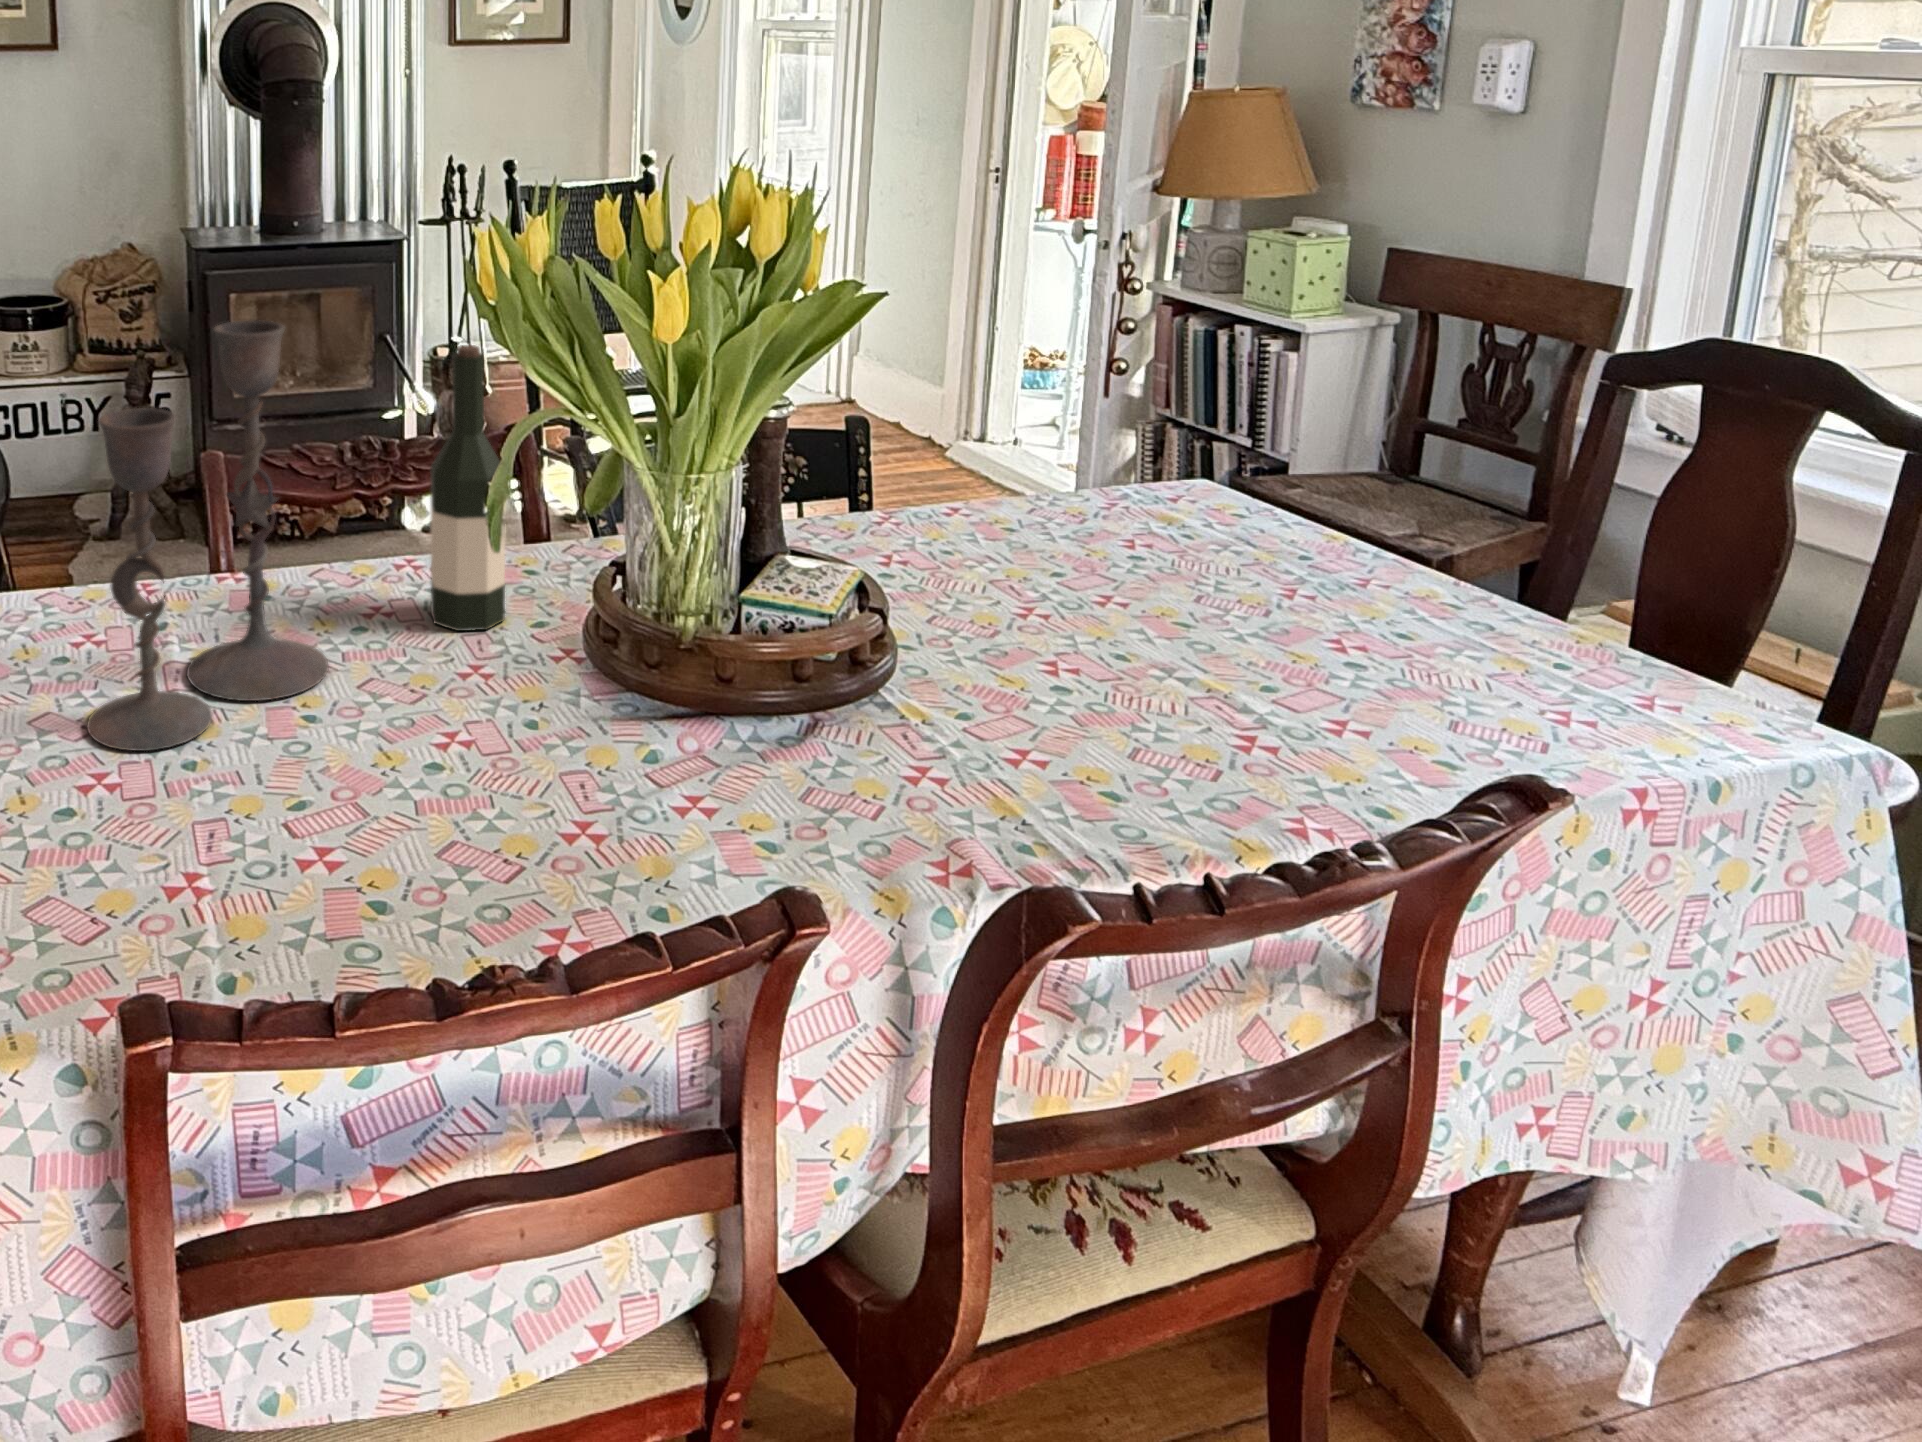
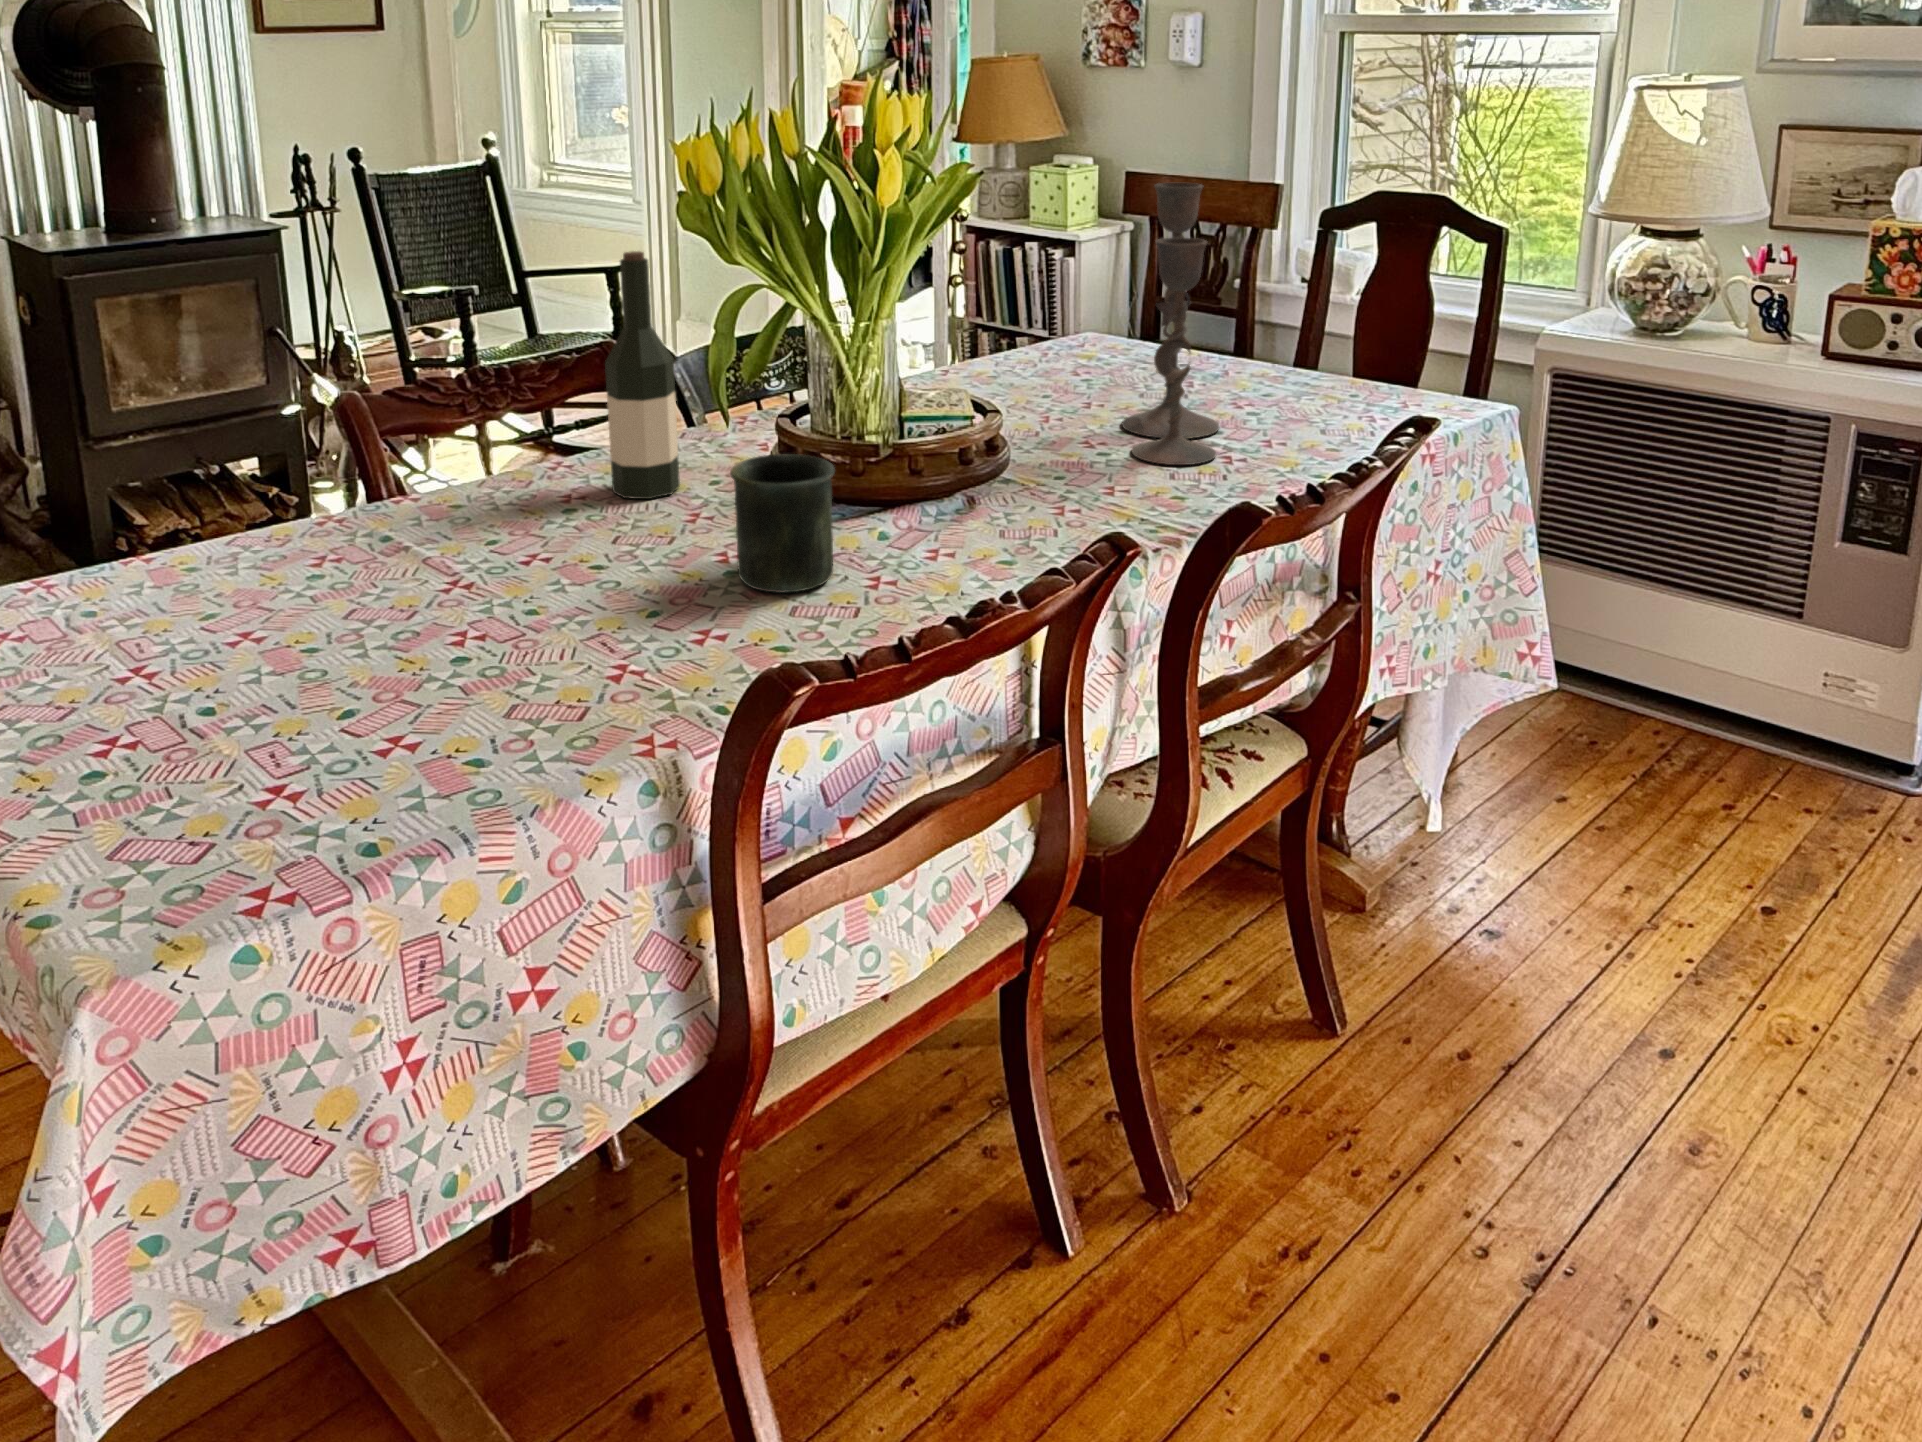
candlestick: present [87,320,329,751] -> present [1122,183,1219,465]
mug: none [435,630,566,817] -> present [730,454,835,592]

